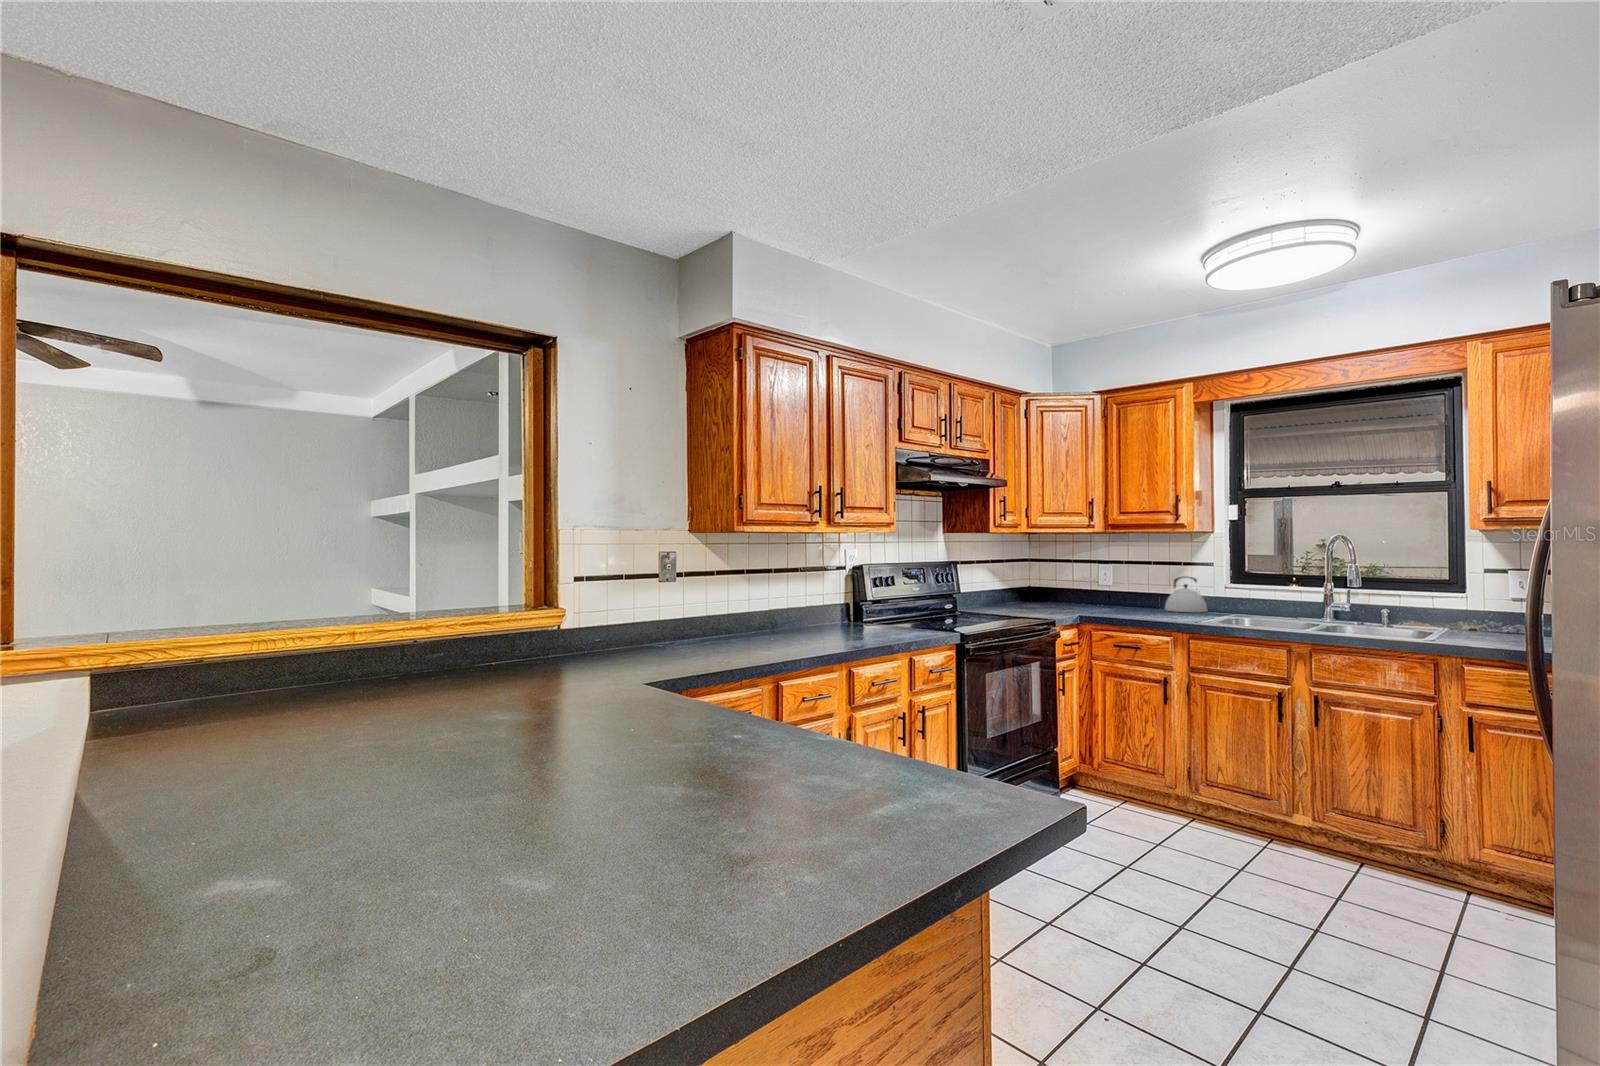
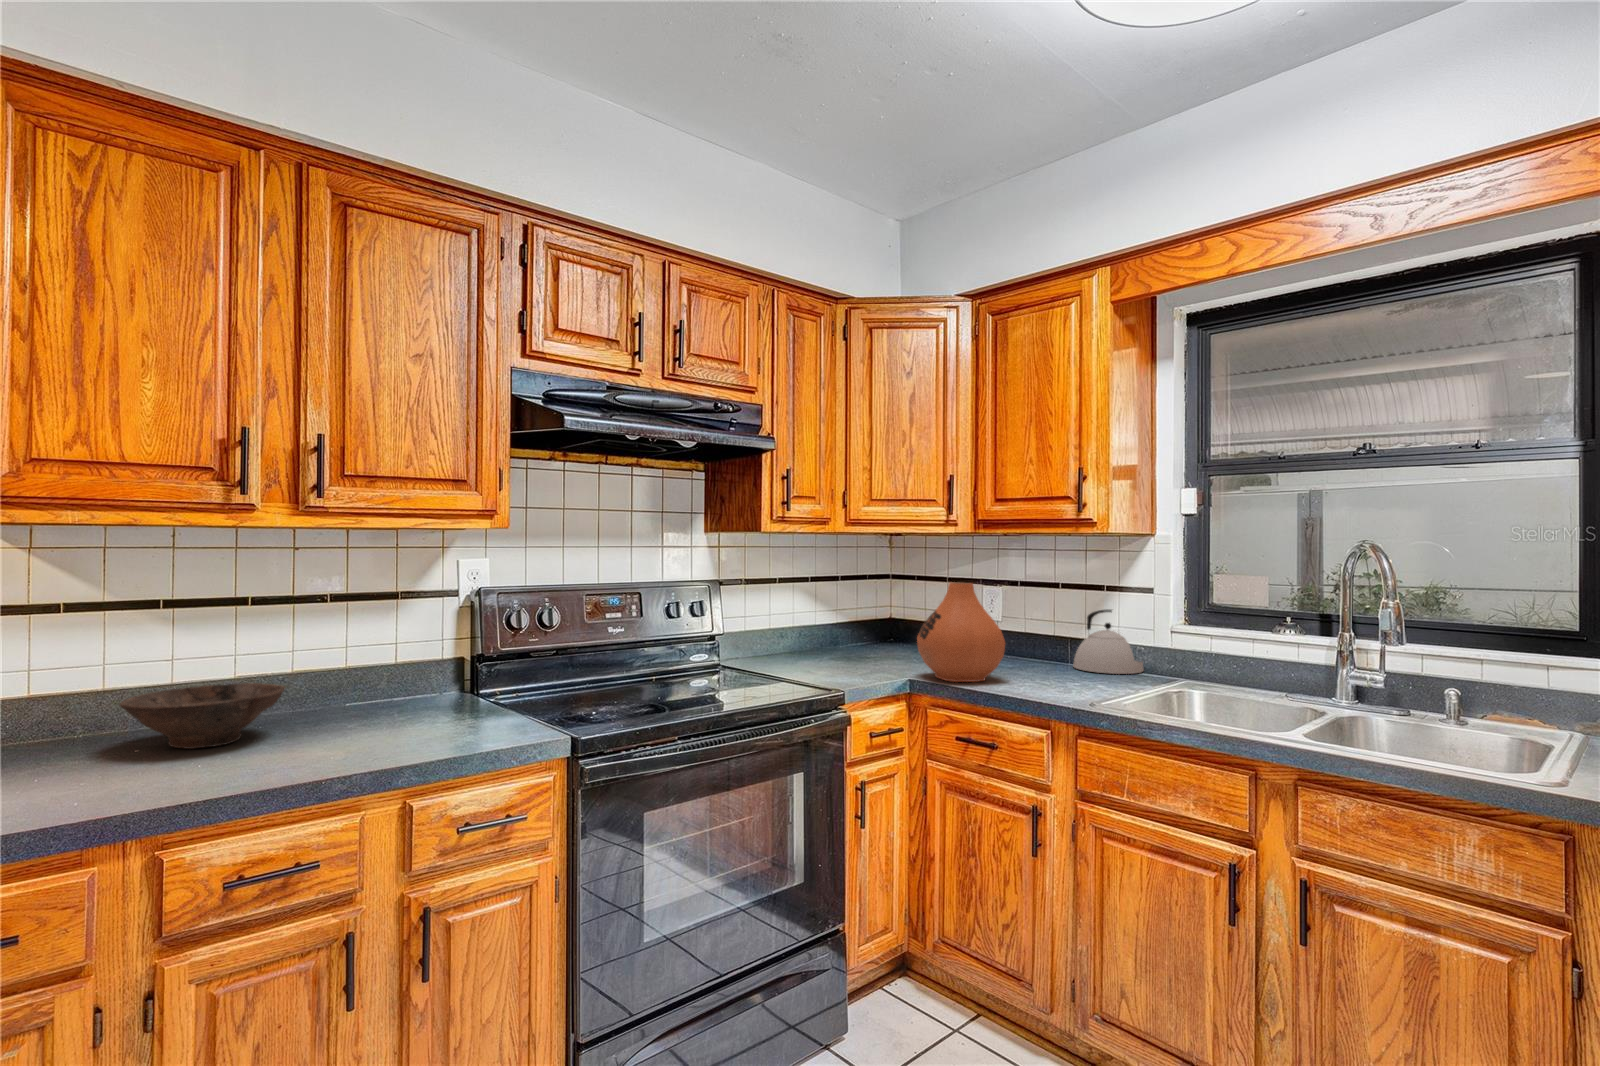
vase: none [1081,561,1137,616] -> present [917,582,1006,682]
bowl: none [759,610,824,637] -> present [120,683,285,749]

